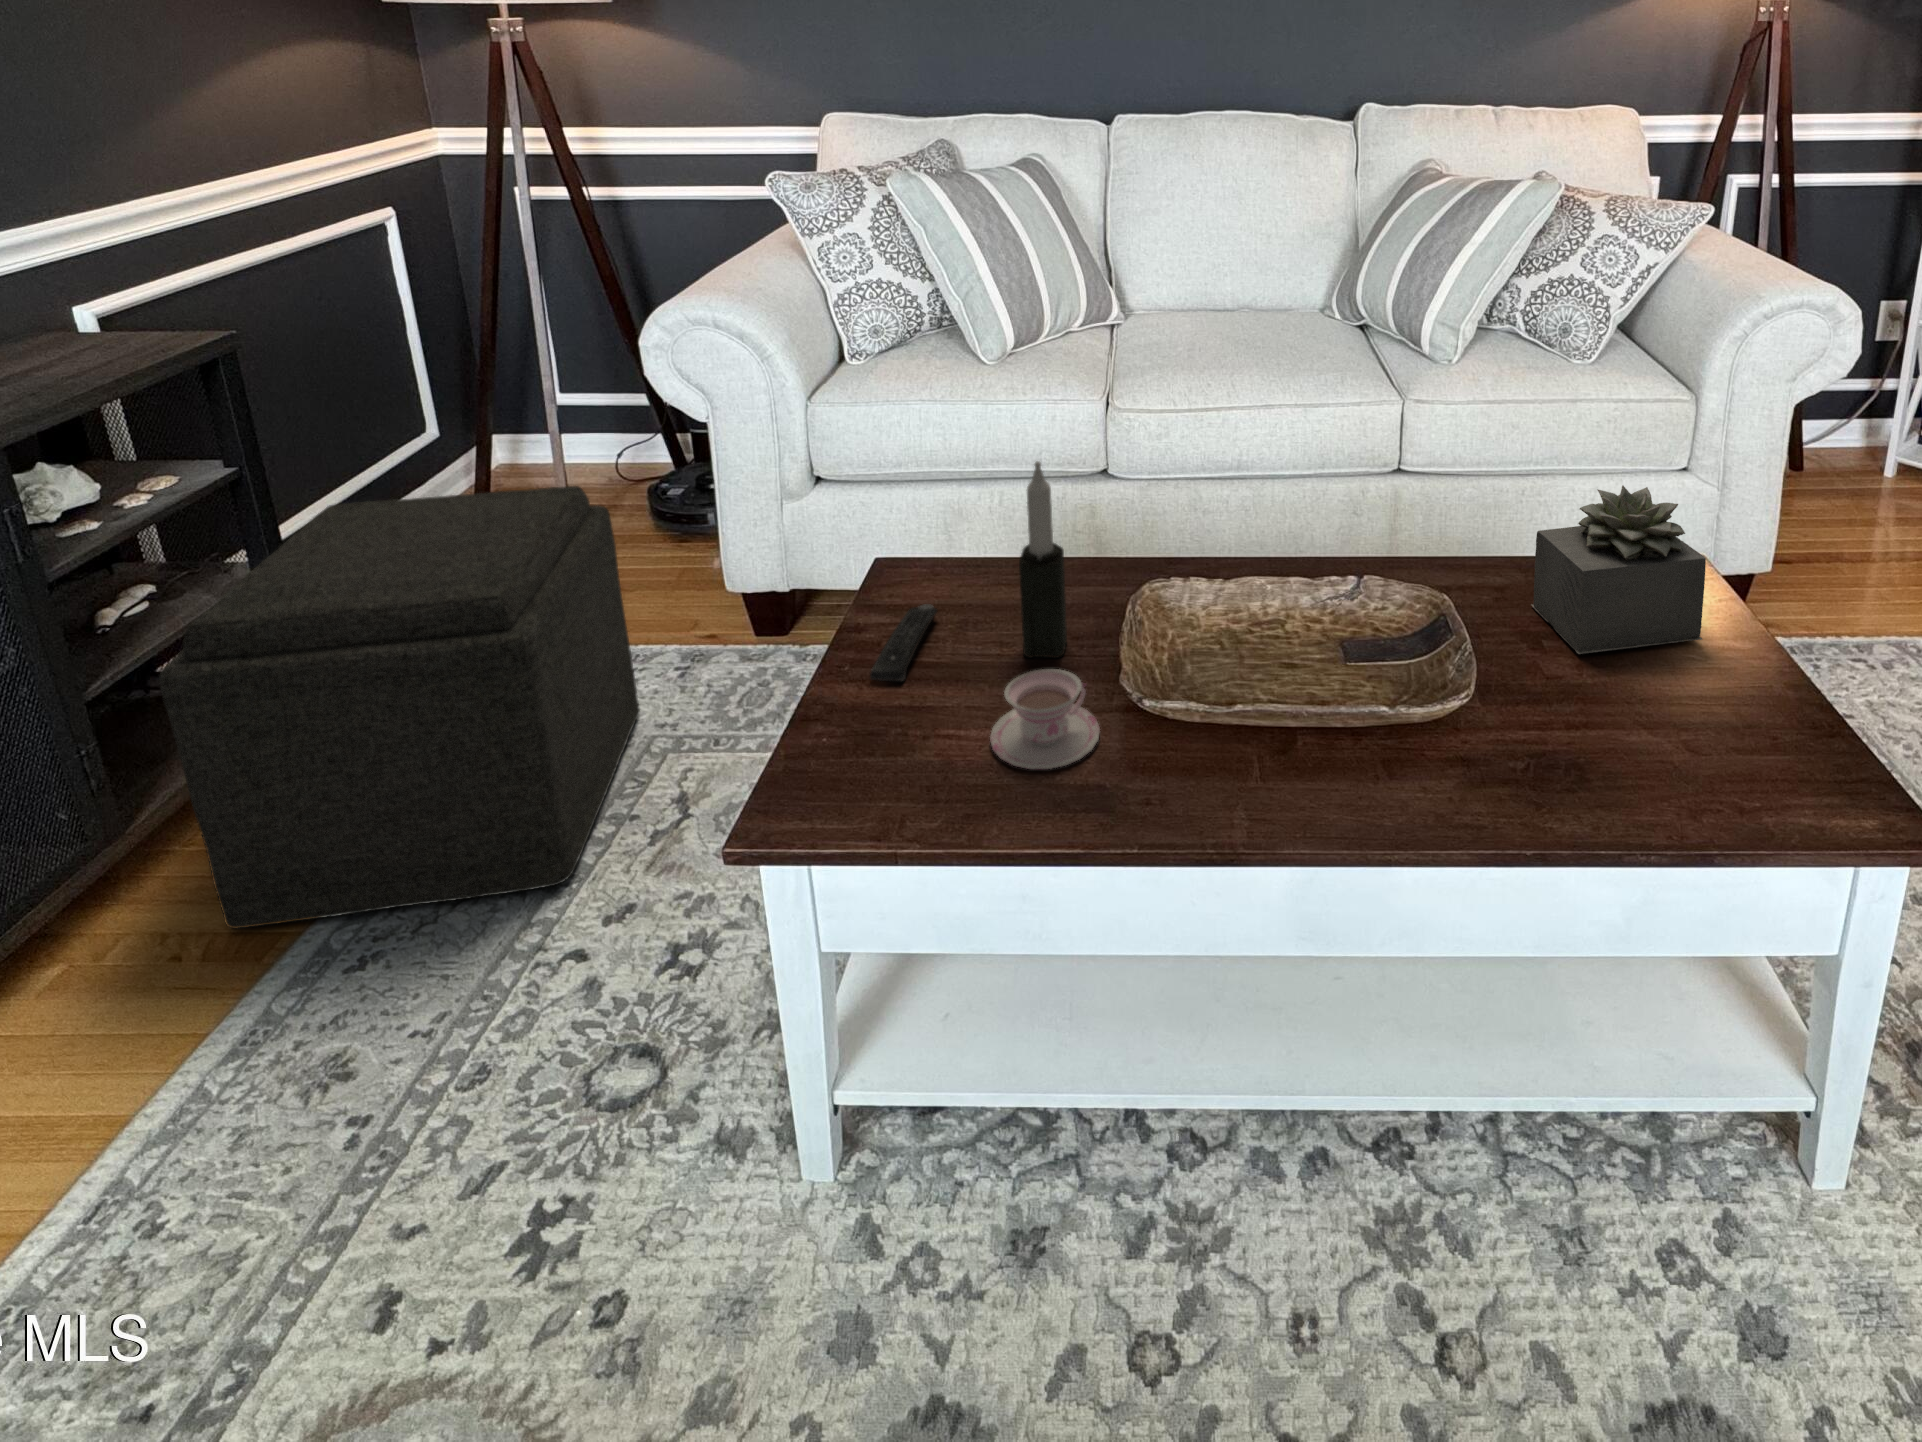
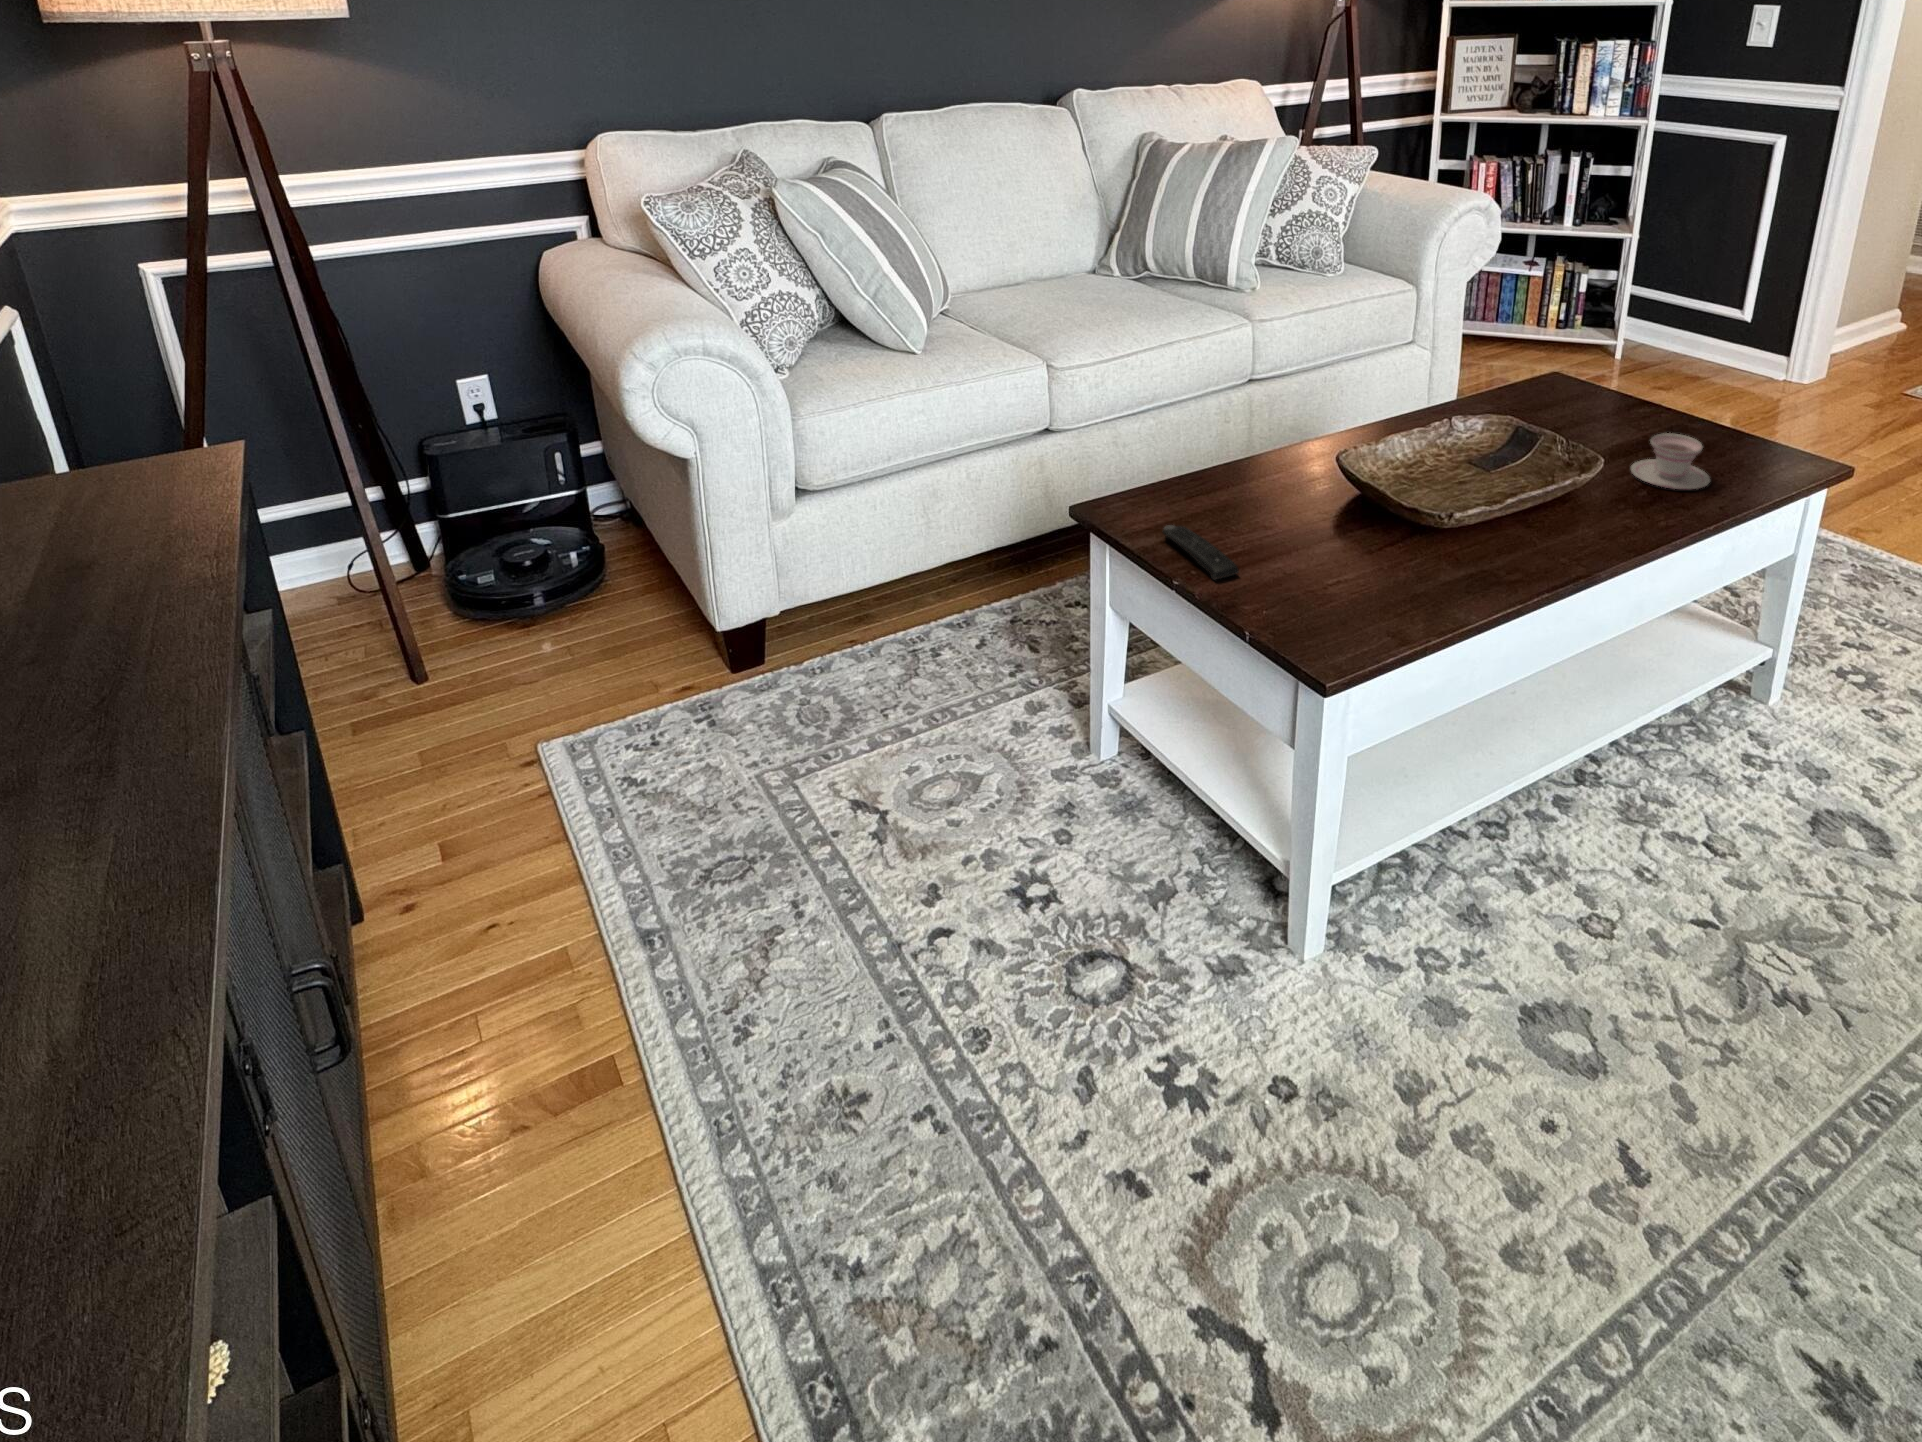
candle: present [1019,461,1067,658] -> none [1268,375,1313,536]
ottoman: present [159,486,640,928] -> none [393,534,855,1067]
succulent plant: present [1531,486,1706,654] -> none [1510,327,1623,442]
teacup: present [990,669,1100,769] -> present [1631,433,1710,490]

